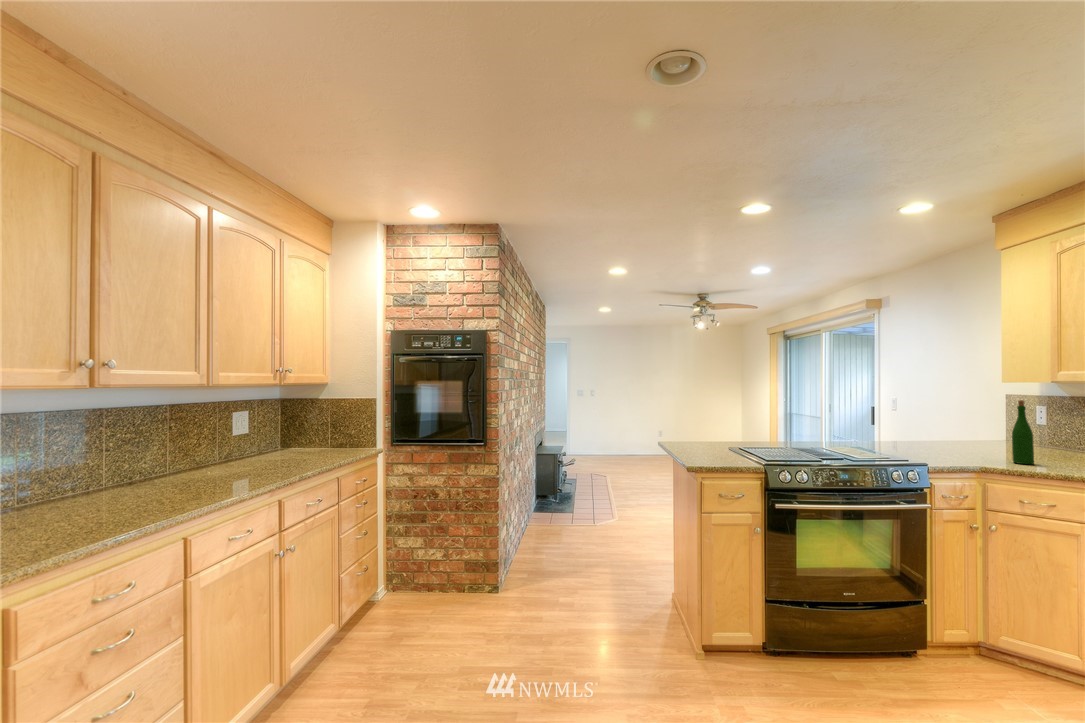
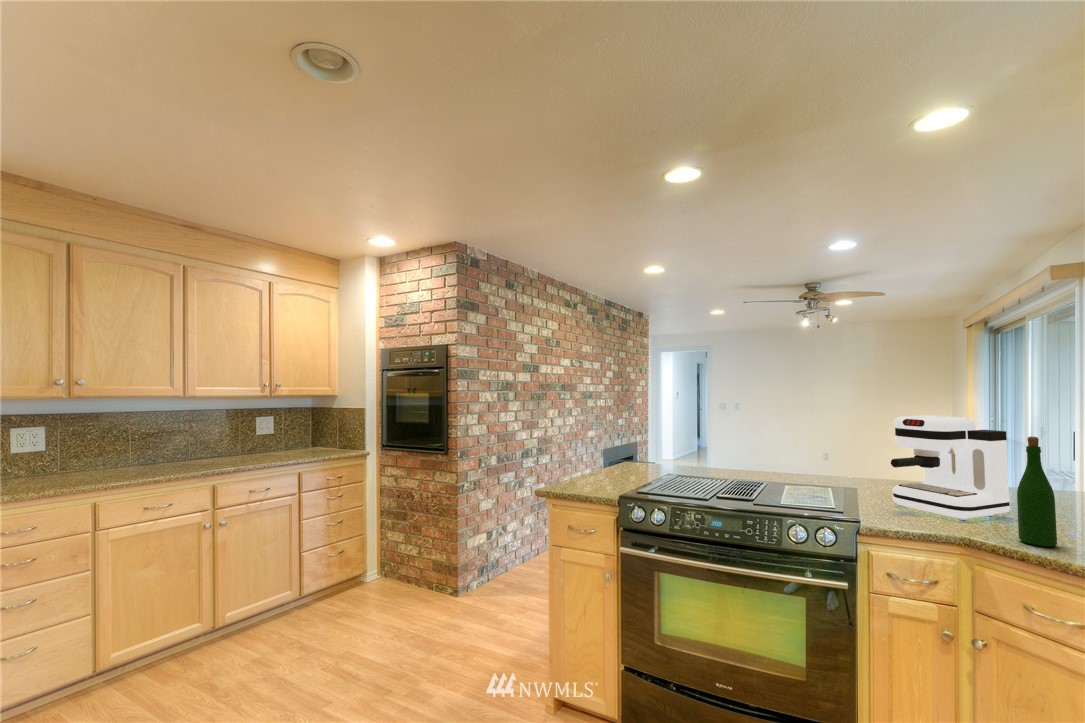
coffee maker: none [908,391,972,456] -> present [891,416,1010,520]

